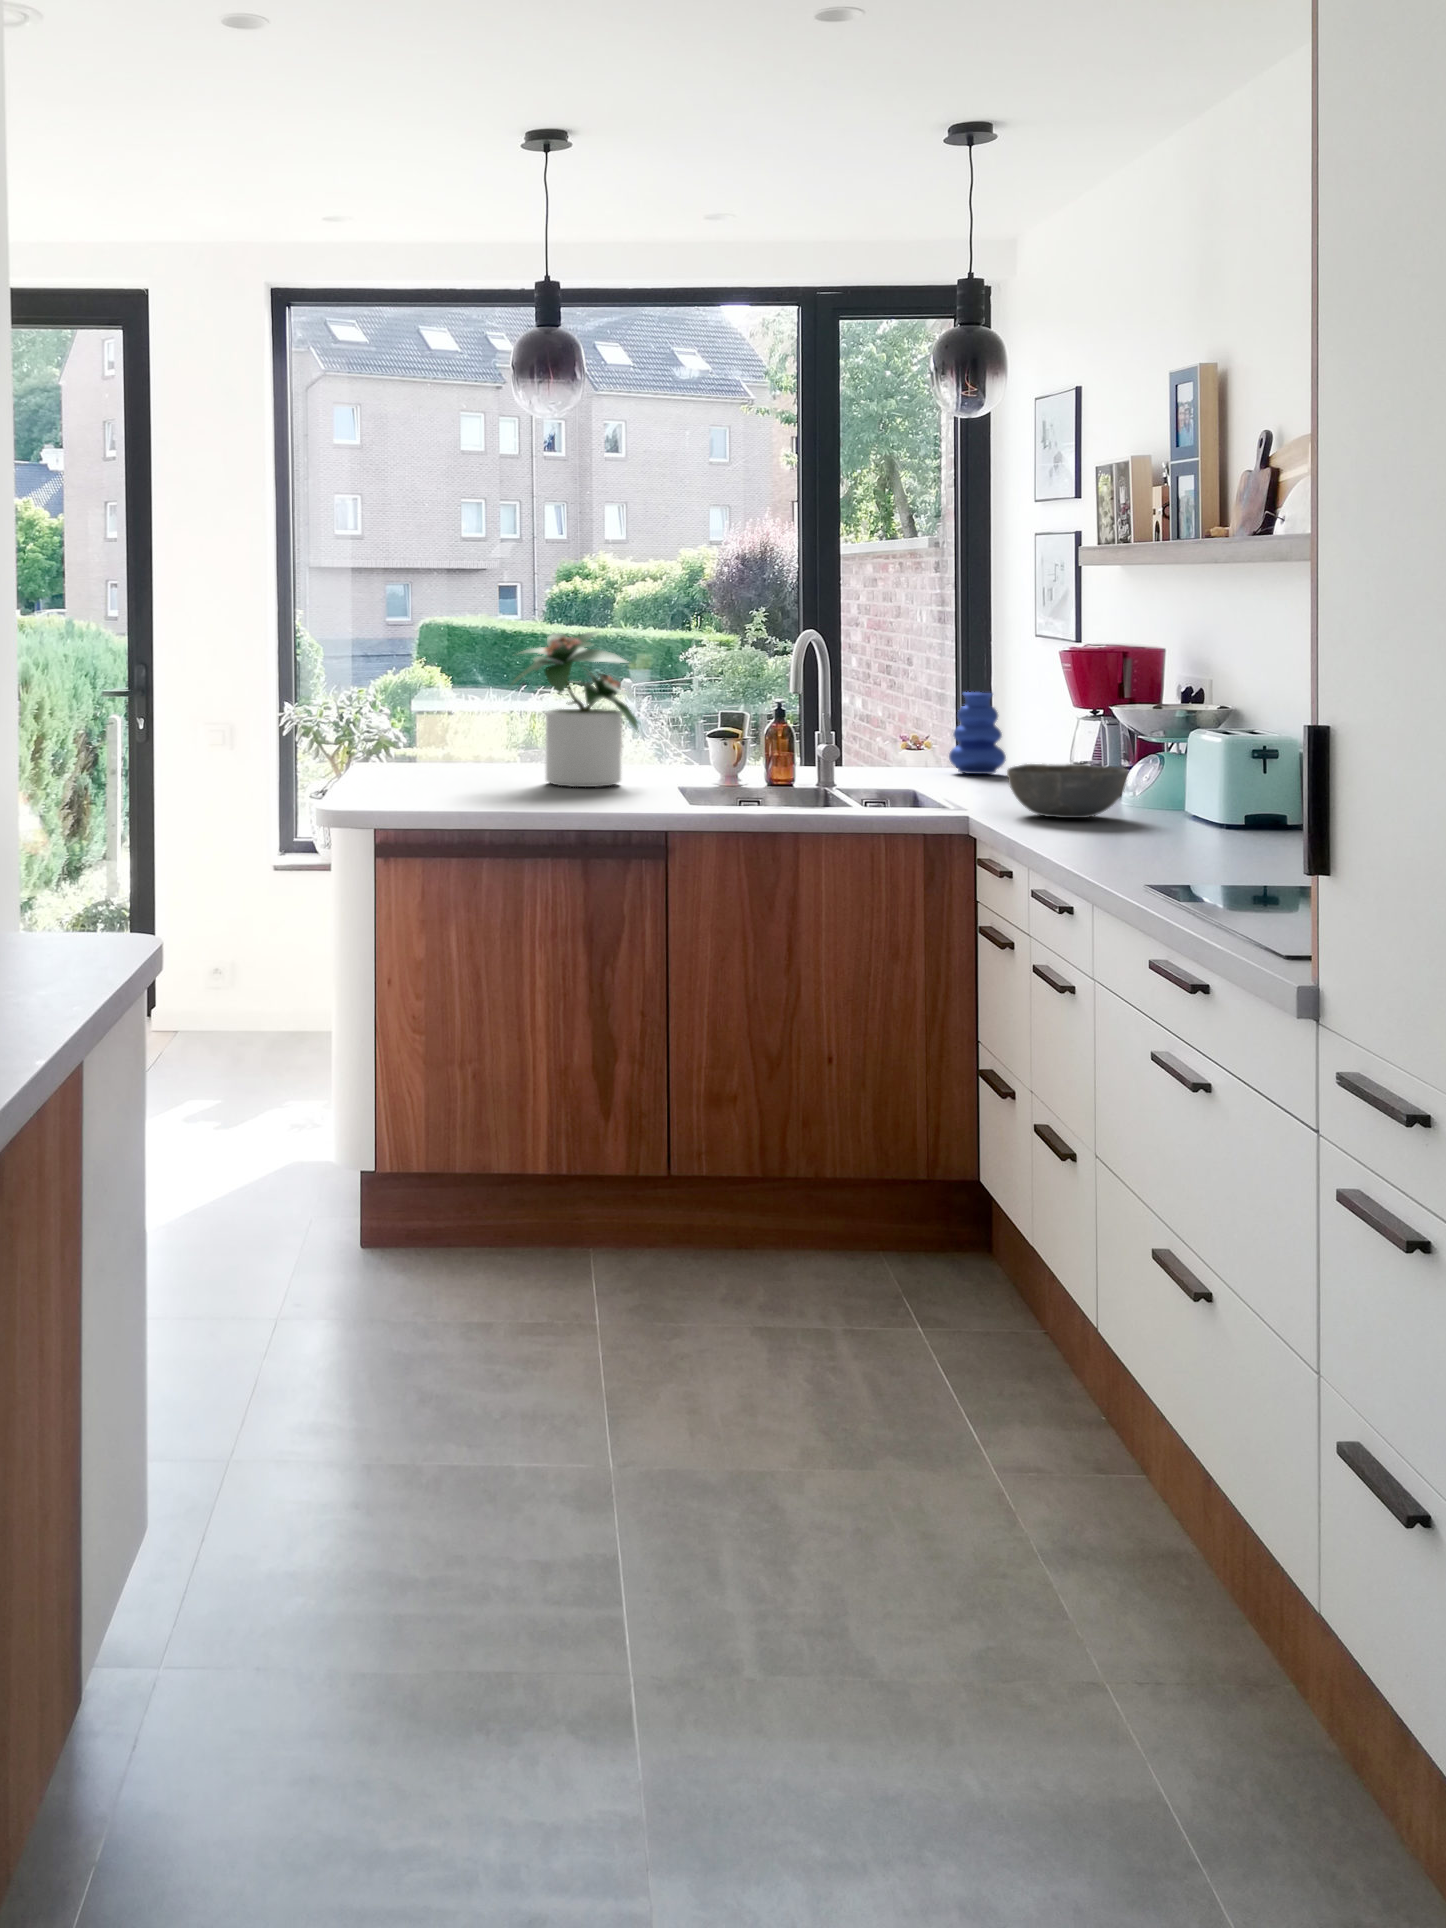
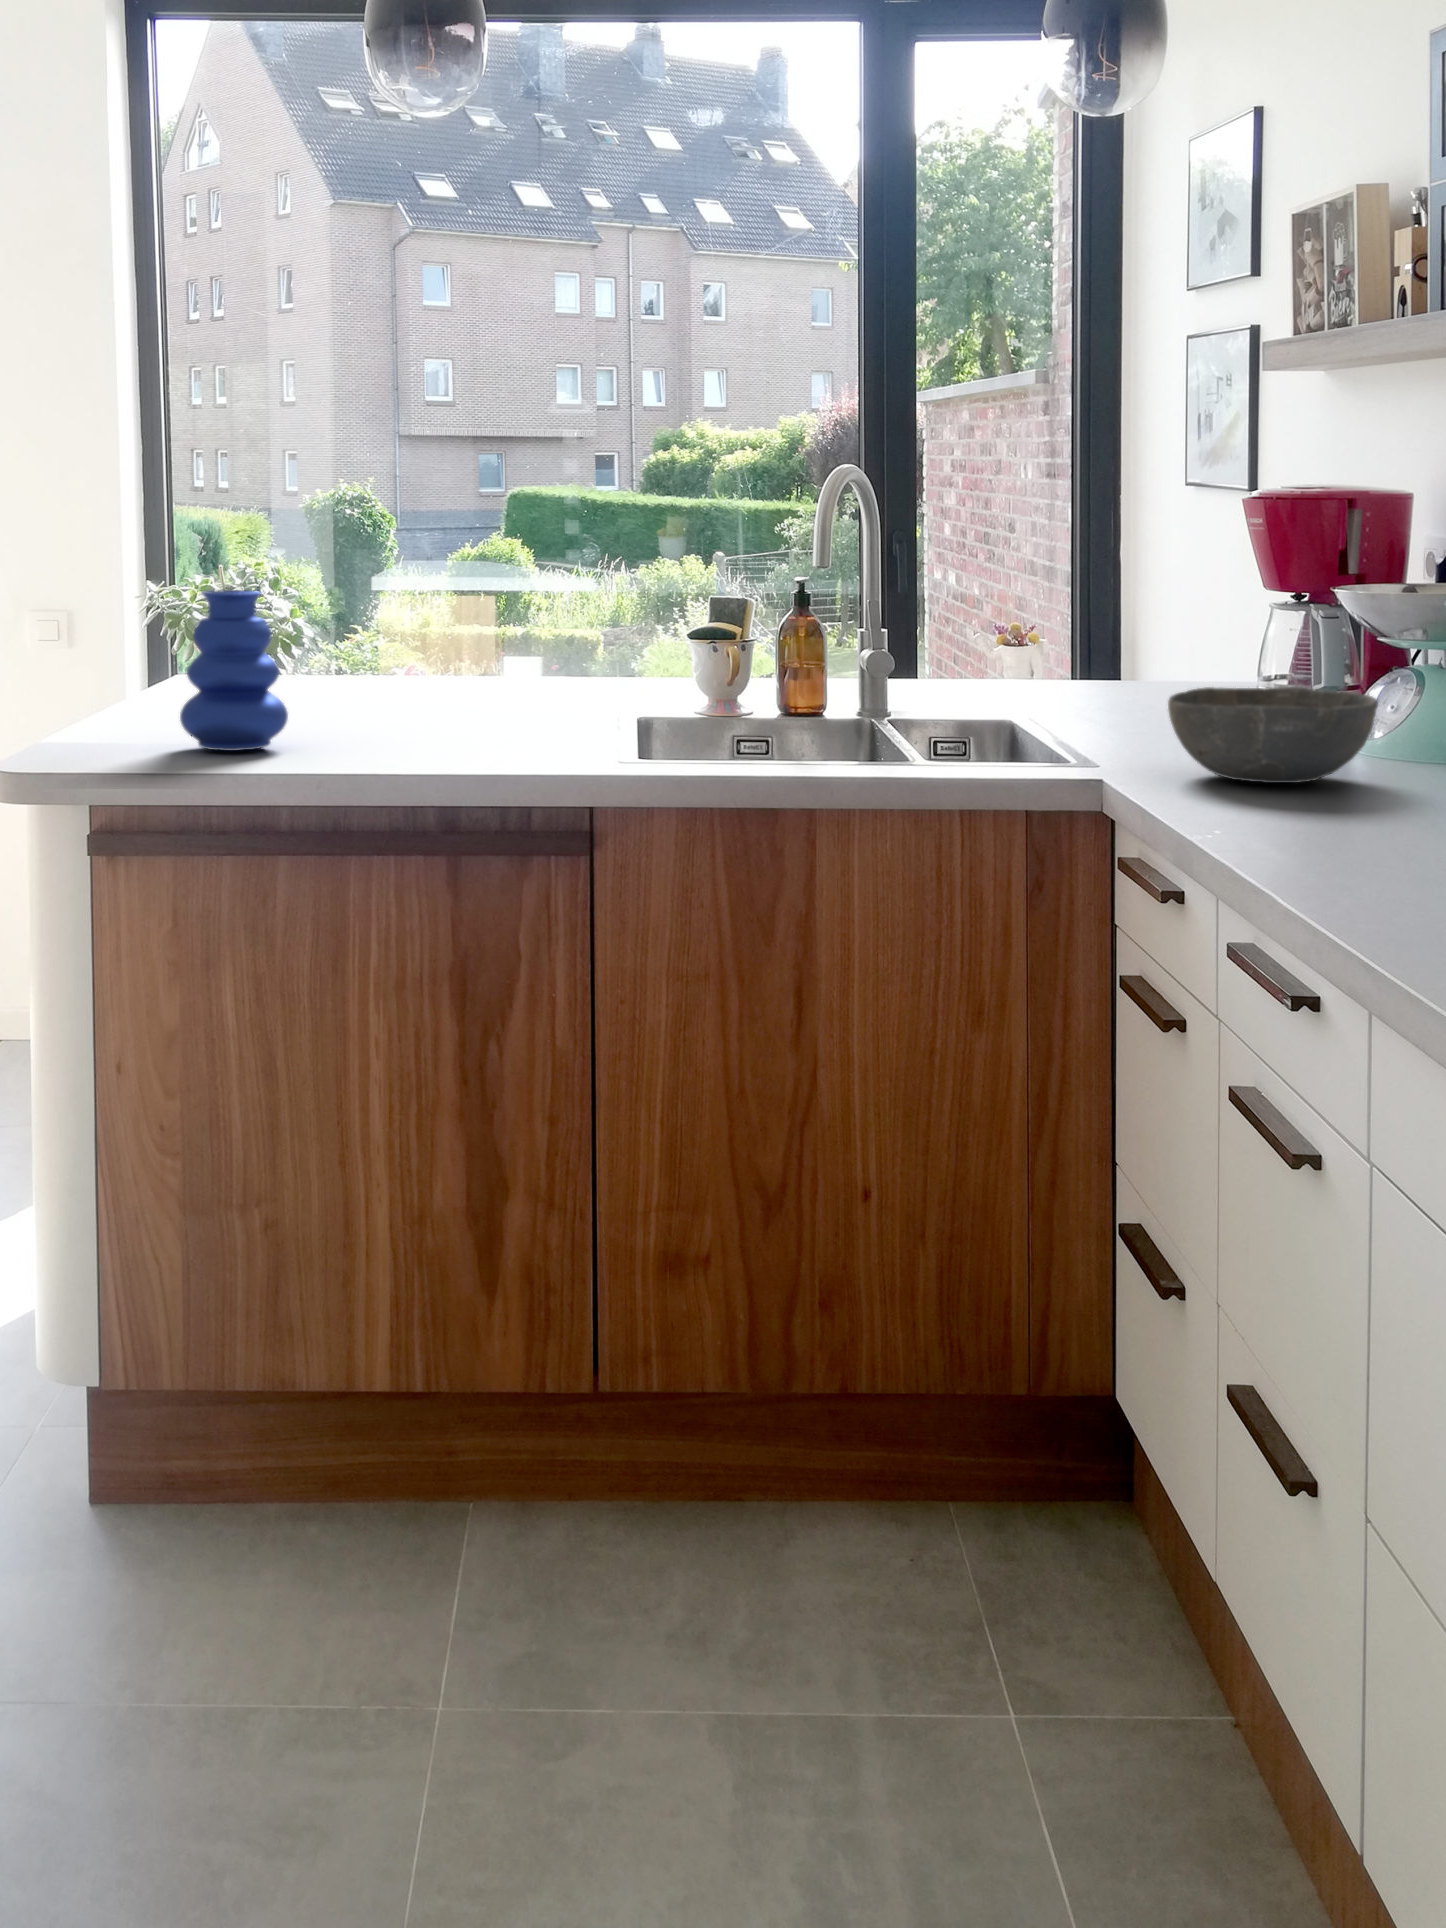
potted plant: present [512,632,638,787] -> none [341,471,573,727]
vase: present [949,692,1006,774] -> present [180,590,288,751]

